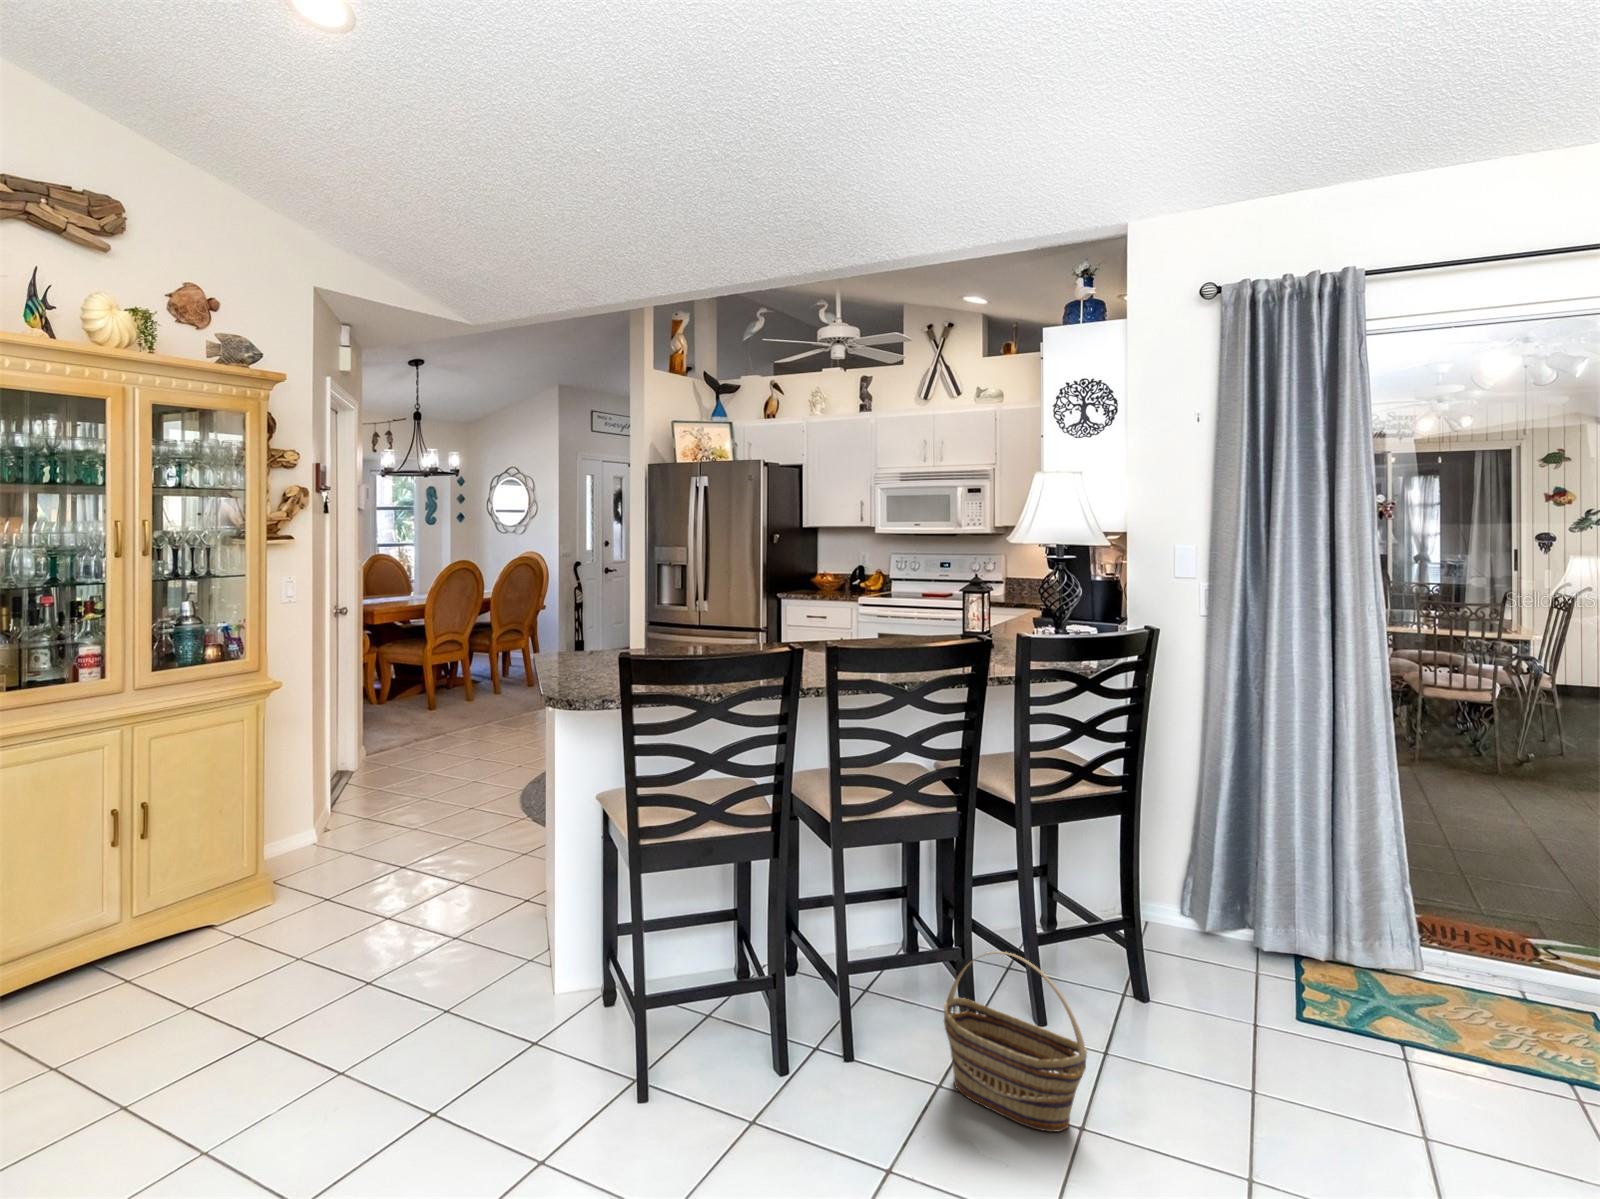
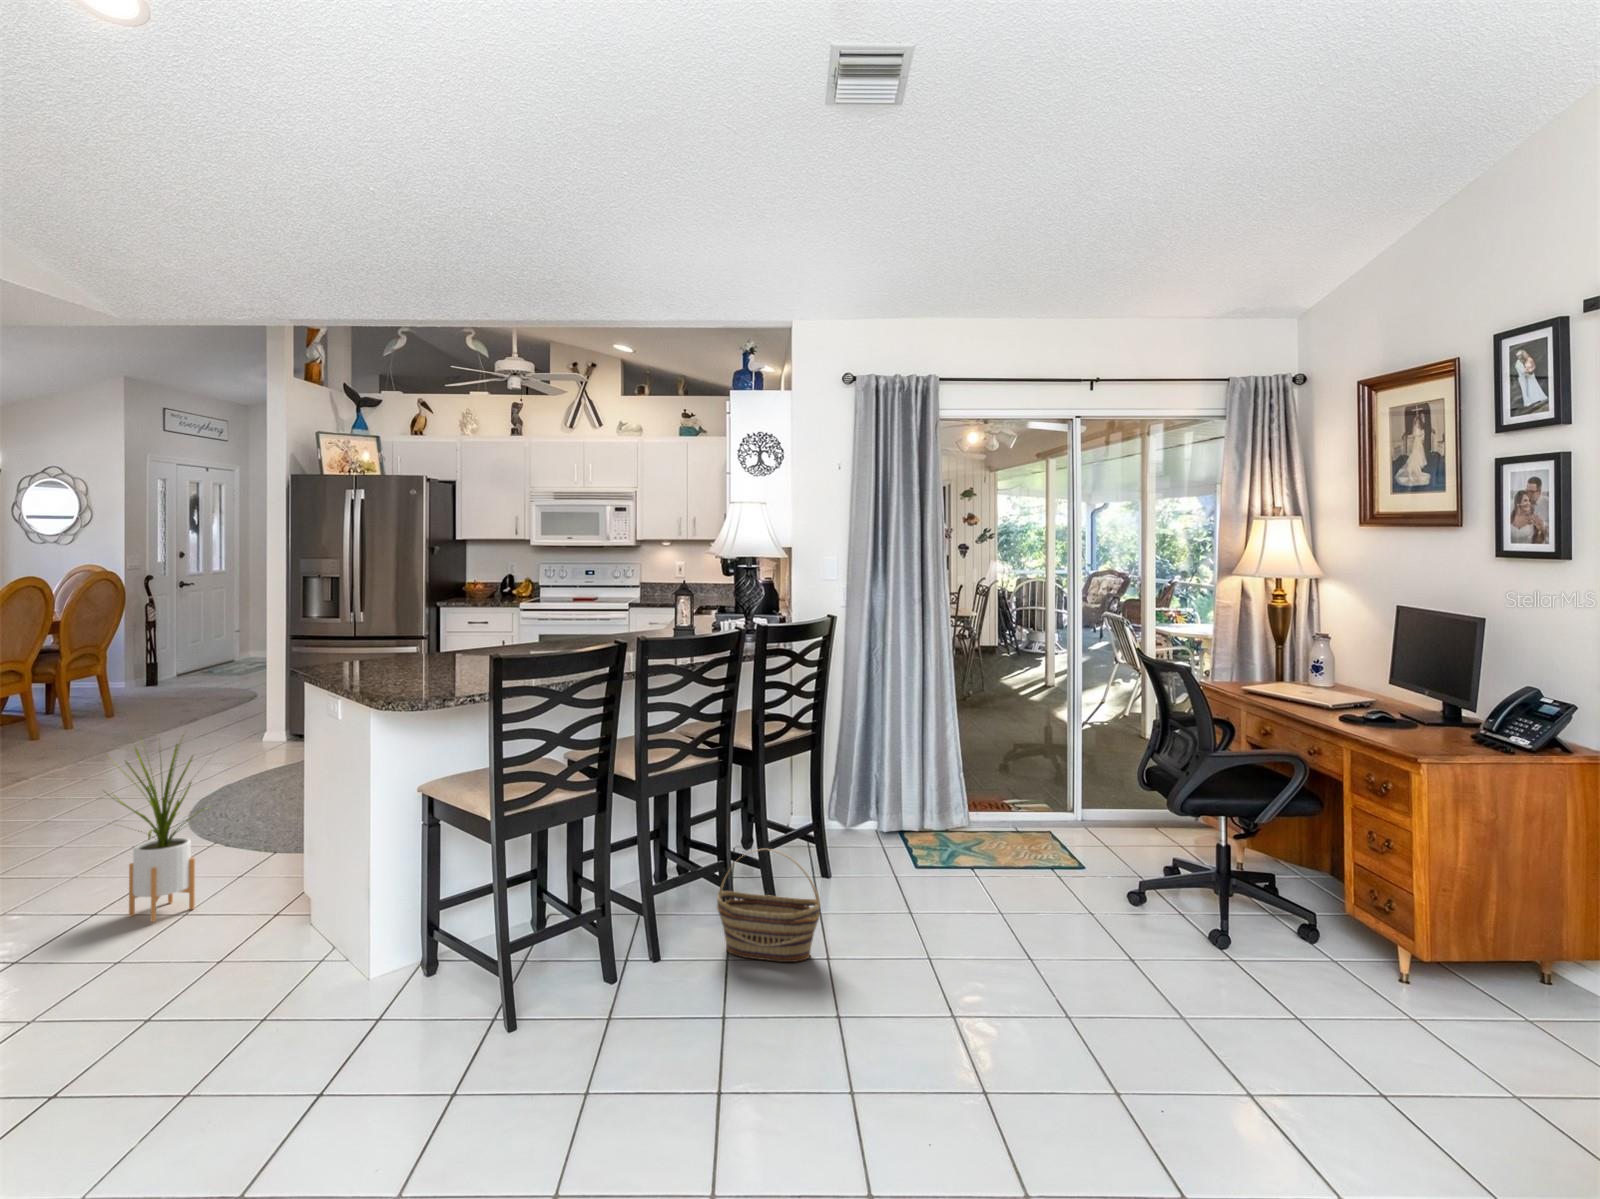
house plant: none [398,709,501,891] -> present [117,735,205,922]

